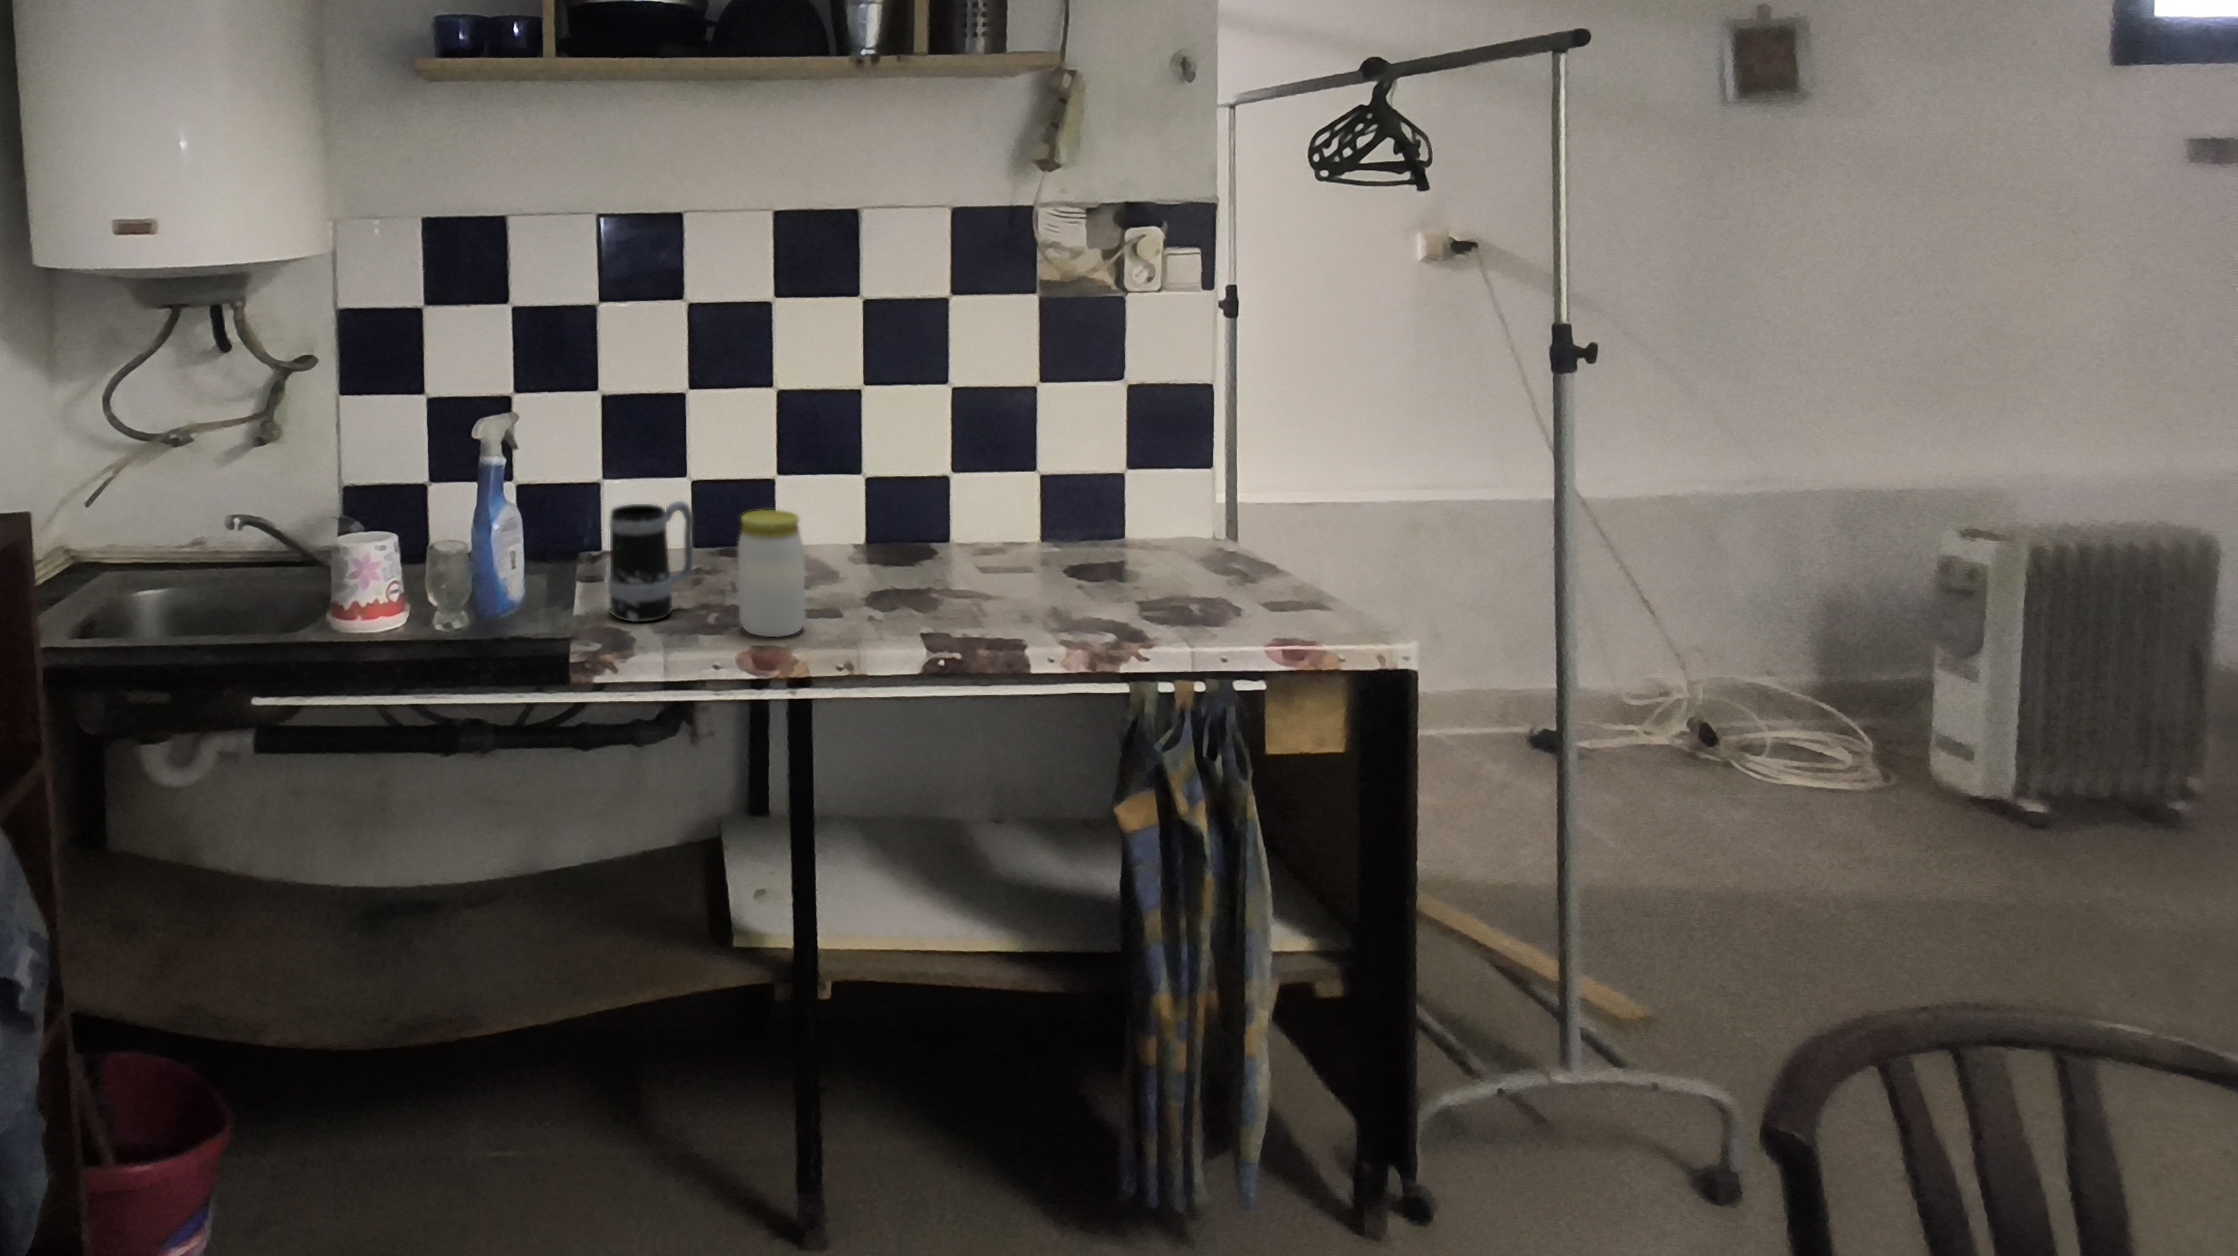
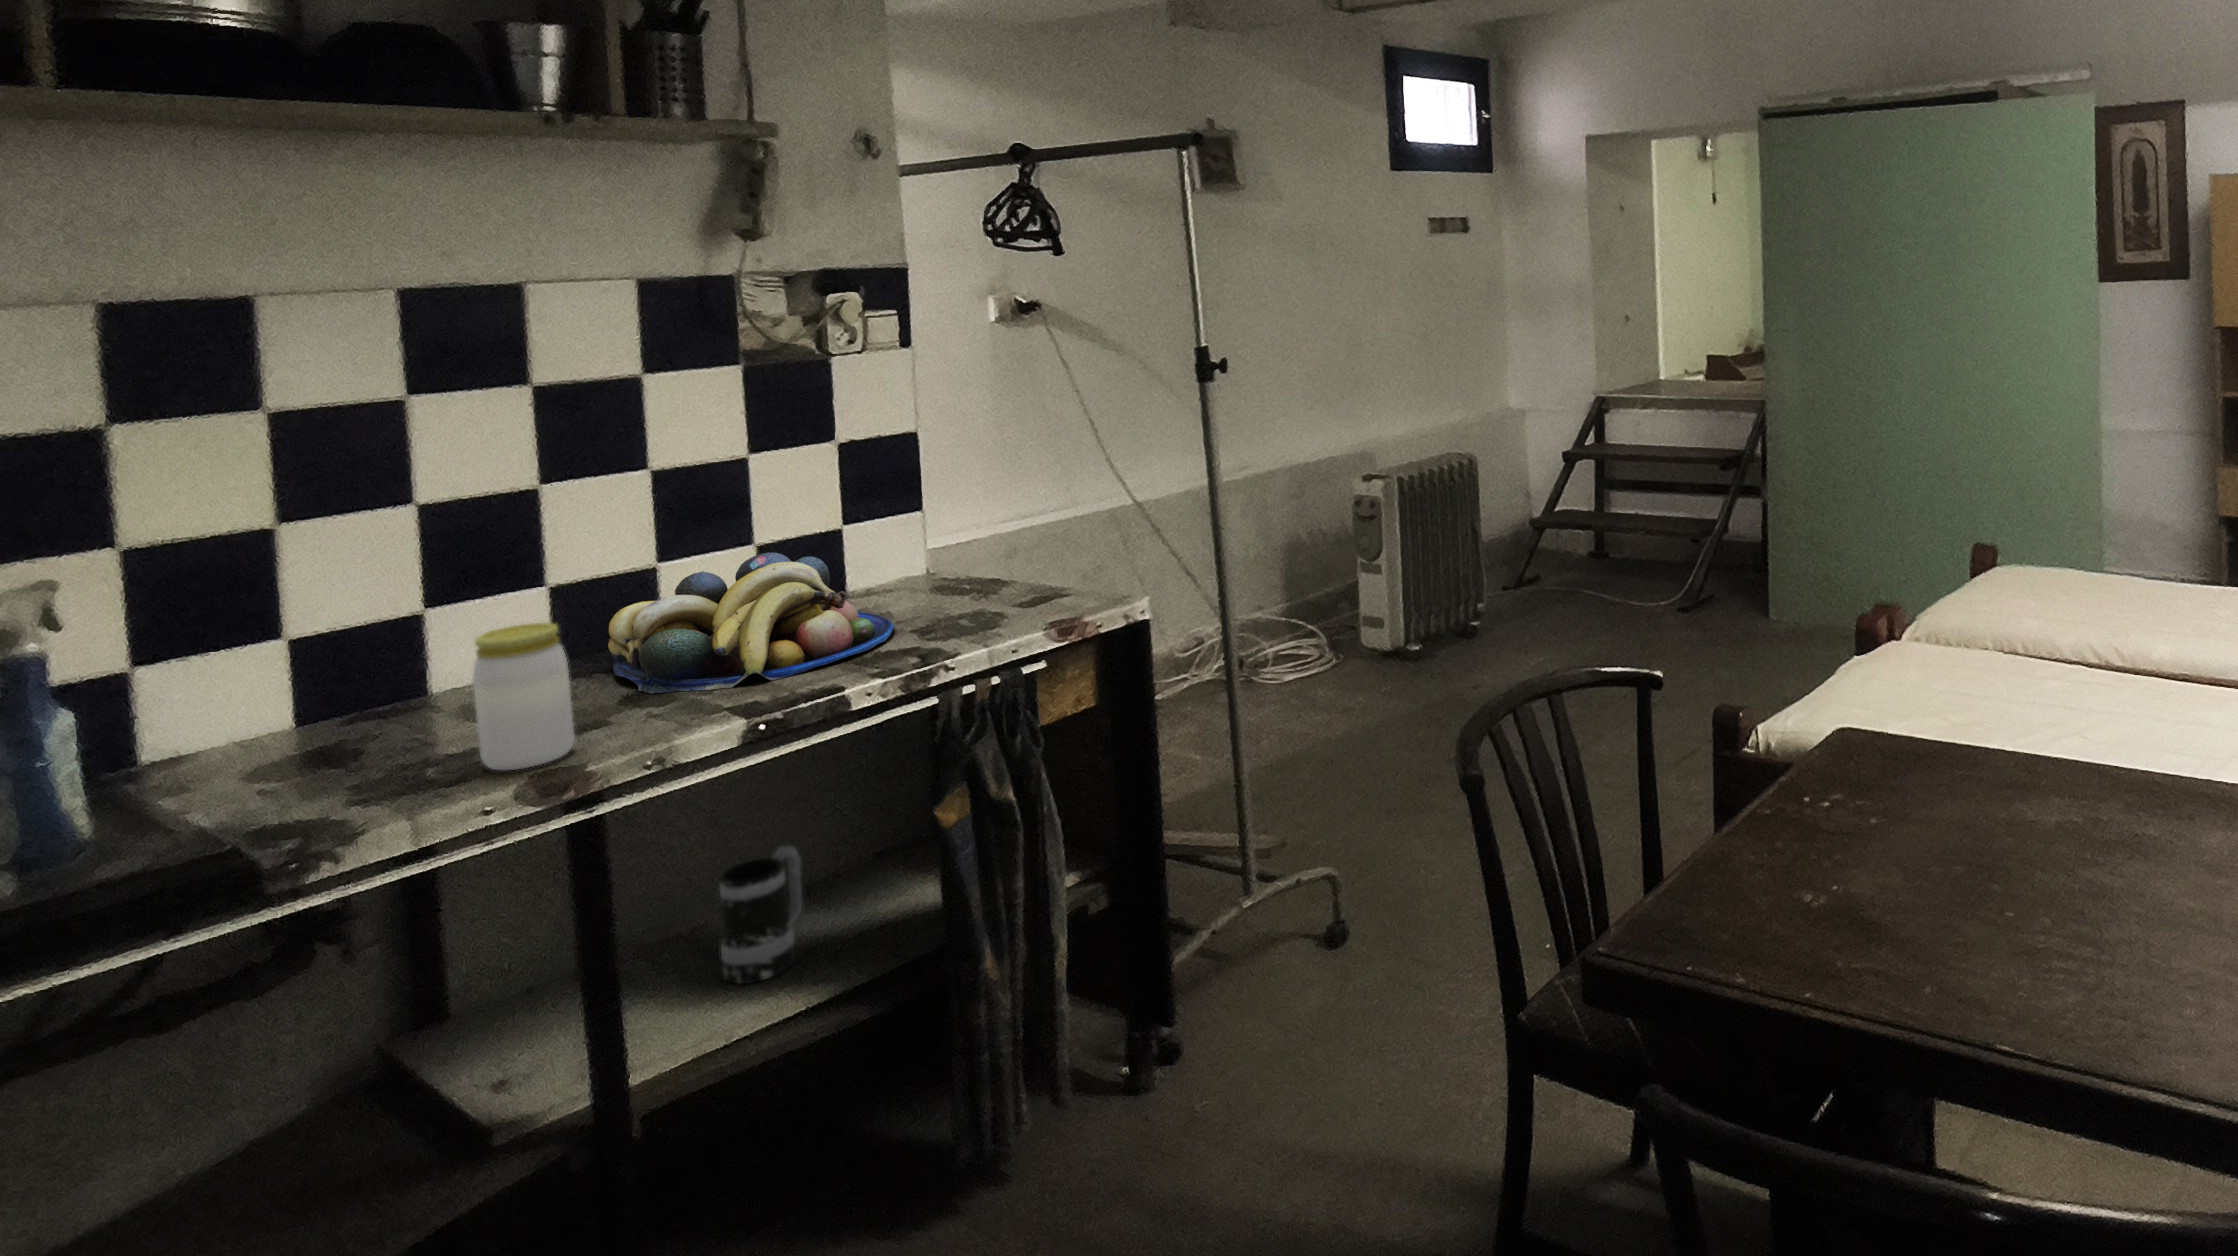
fruit bowl: none [885,484,1134,614] -> present [608,552,895,694]
mug: present [608,501,693,622] -> present [720,846,803,984]

